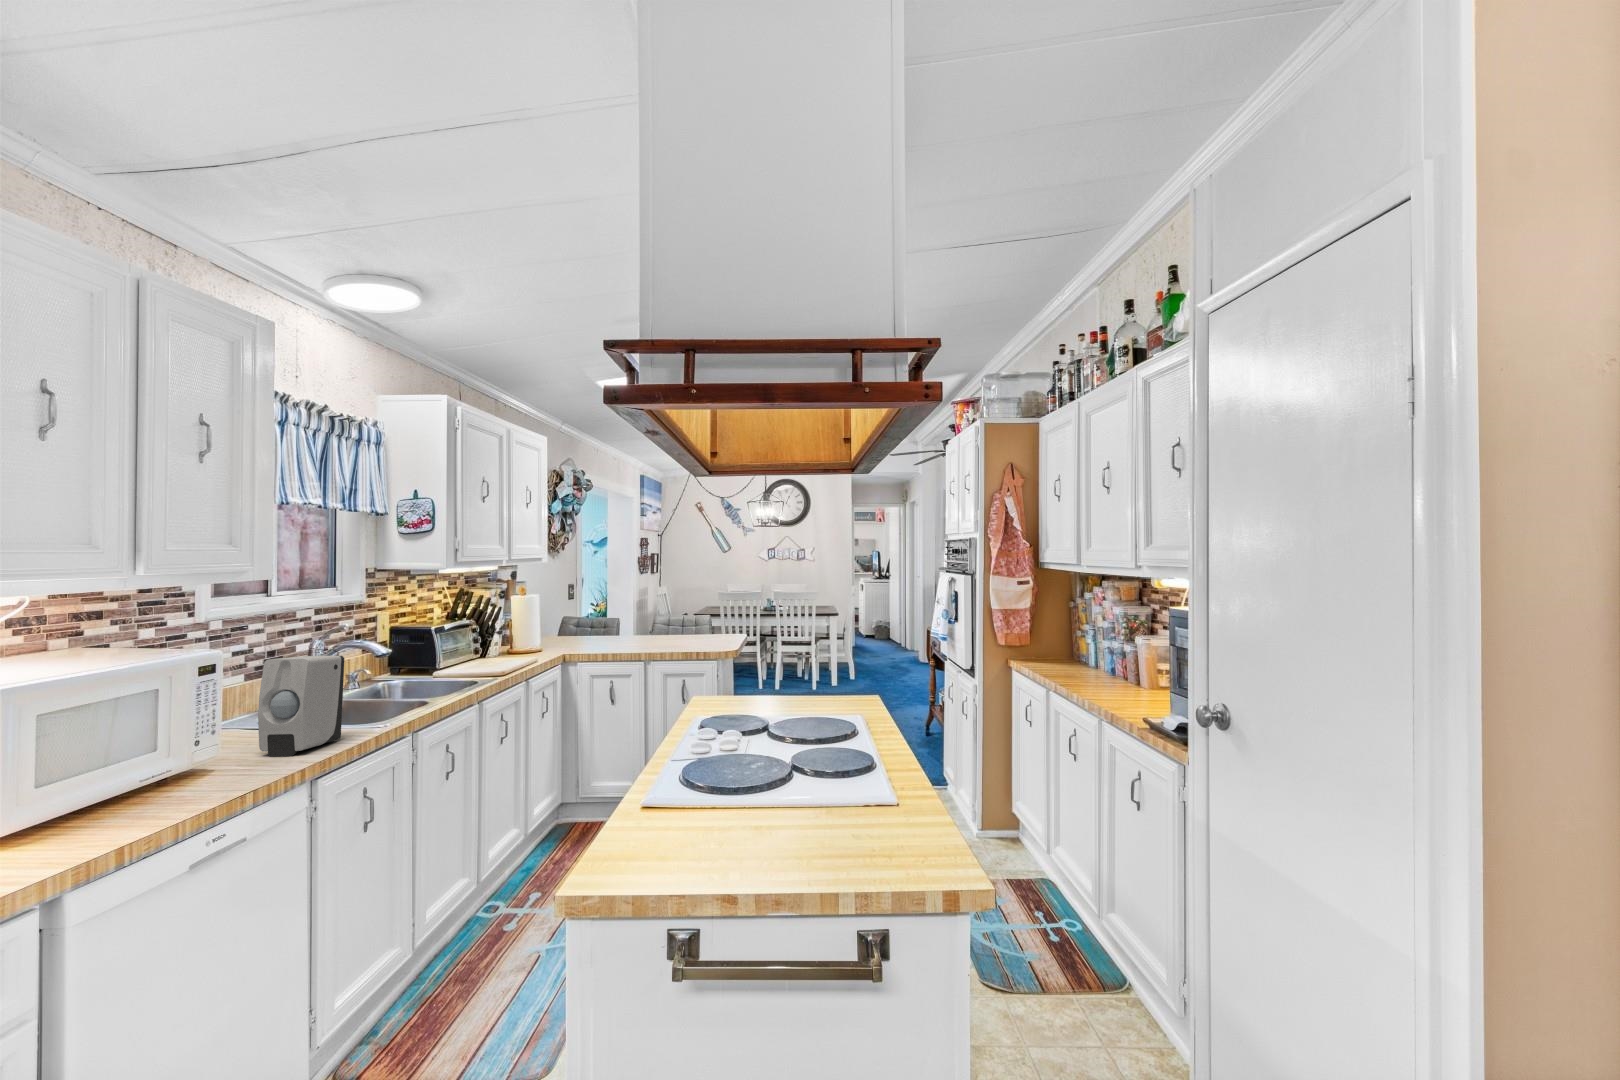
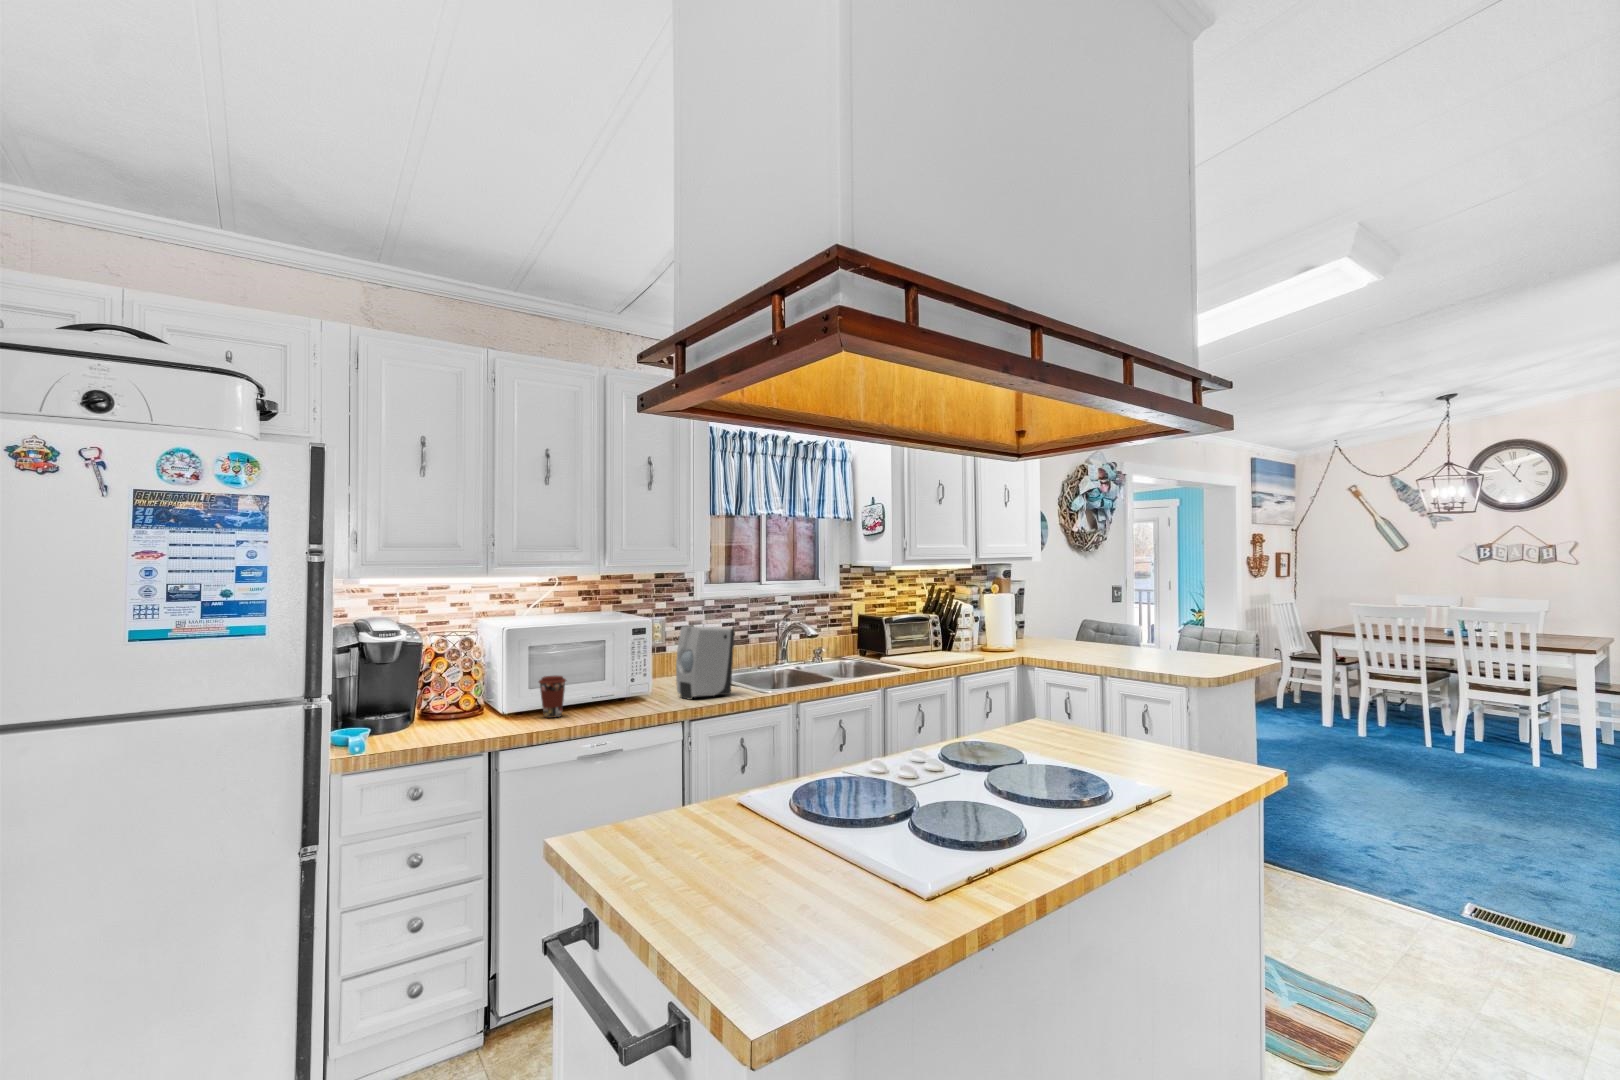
coffee cup: none [68,760,130,834] -> present [539,676,566,718]

